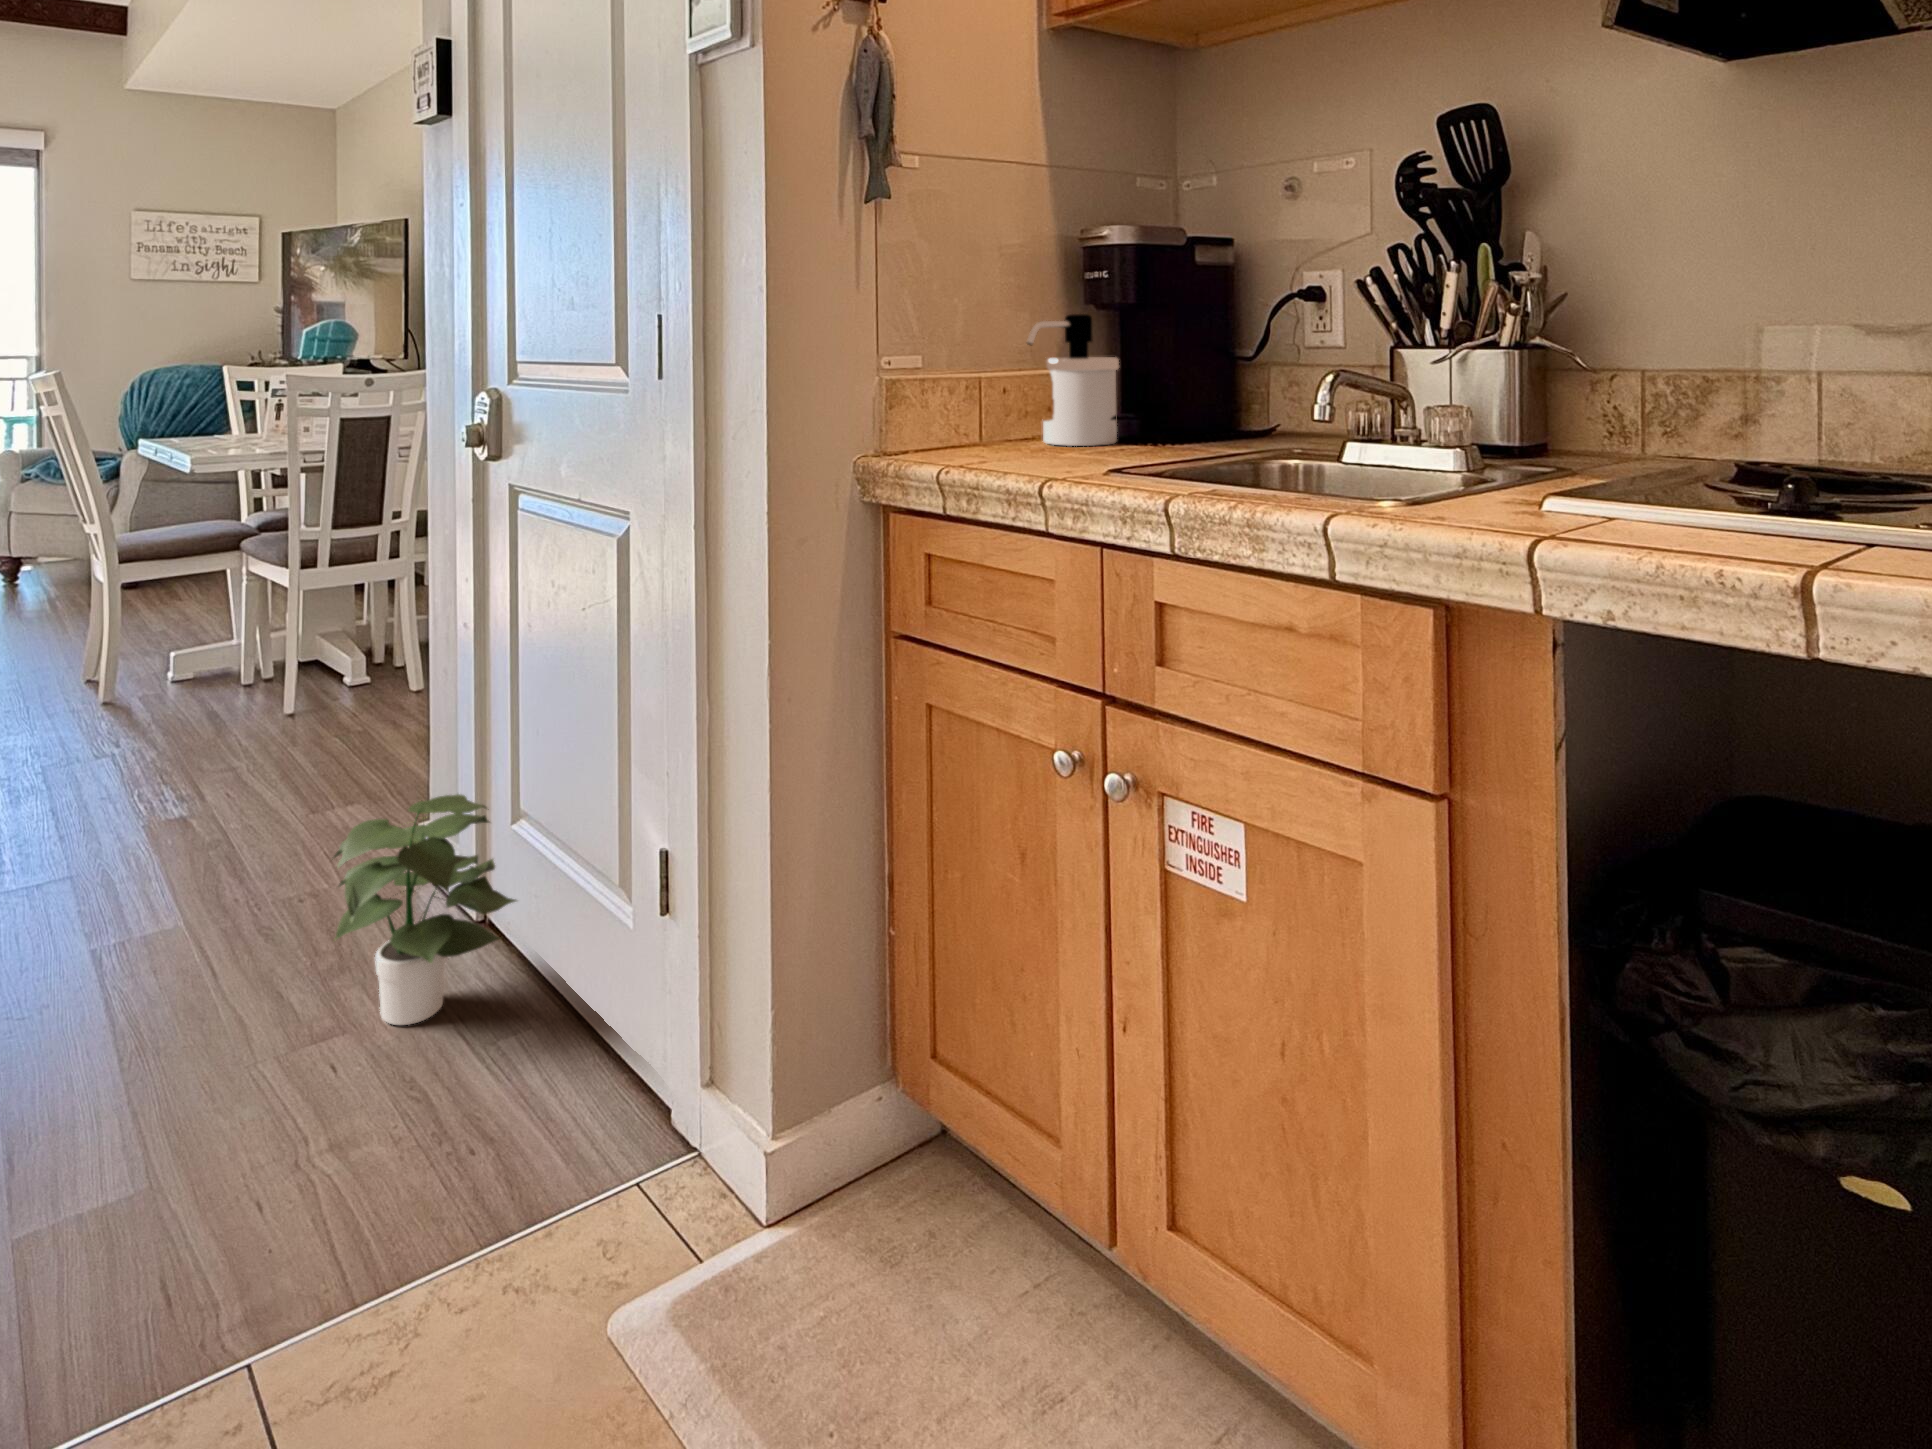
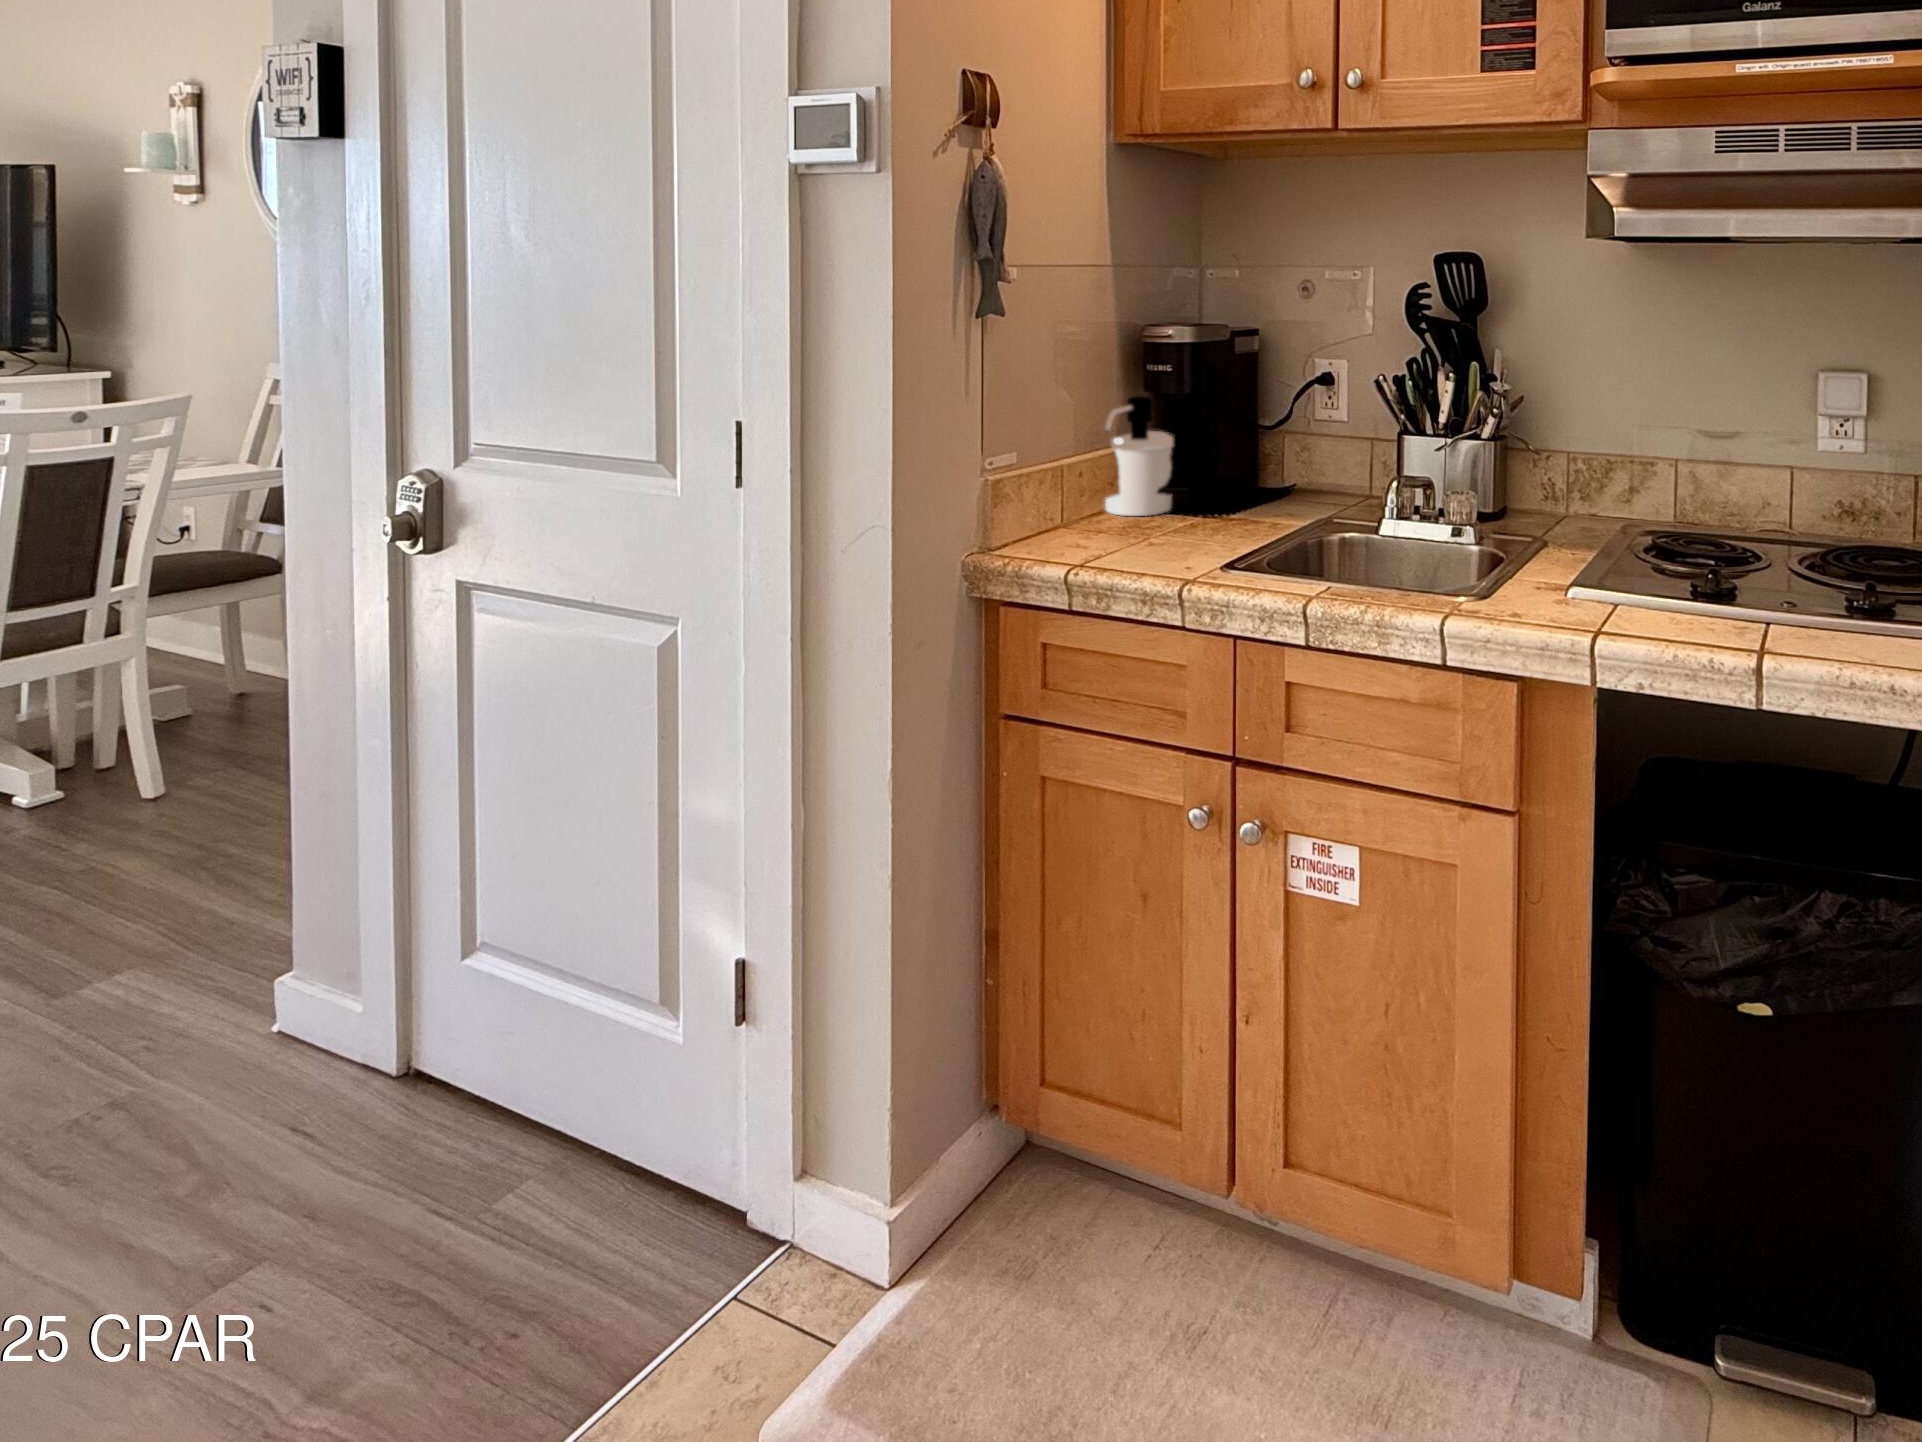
potted plant: present [332,794,516,1025] -> none [228,948,516,1239]

